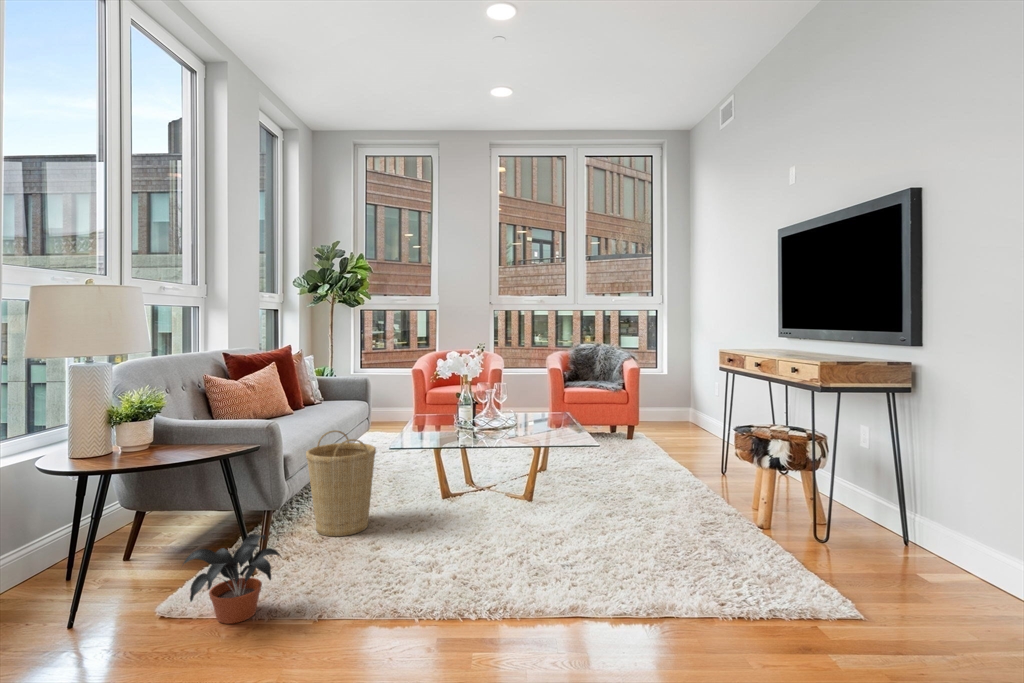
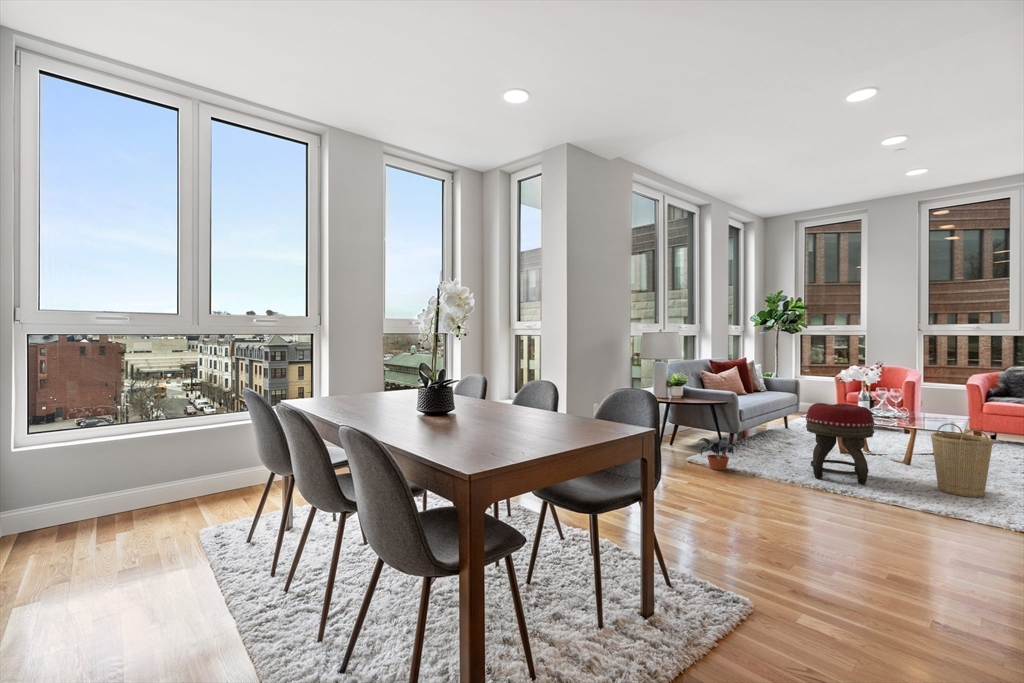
footstool: none [409,427,516,583] -> present [806,403,874,484]
basket: present [306,430,376,536] -> present [931,423,993,497]

